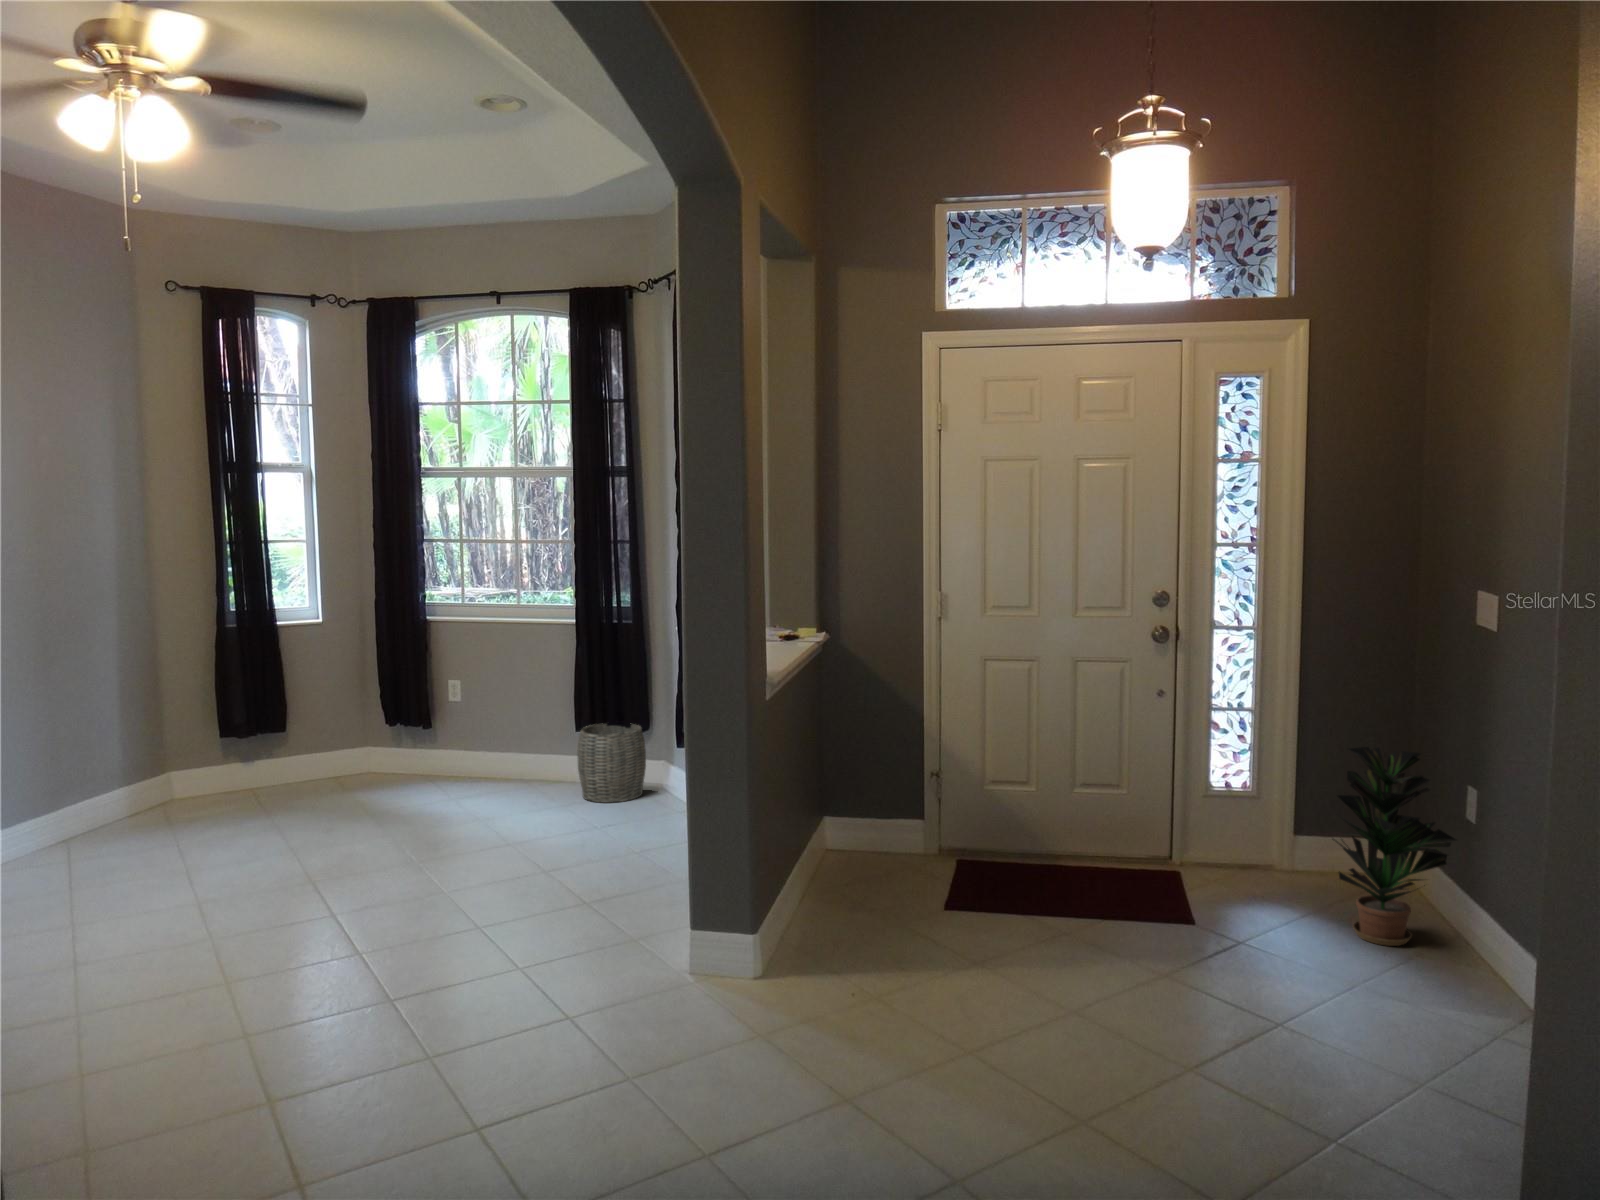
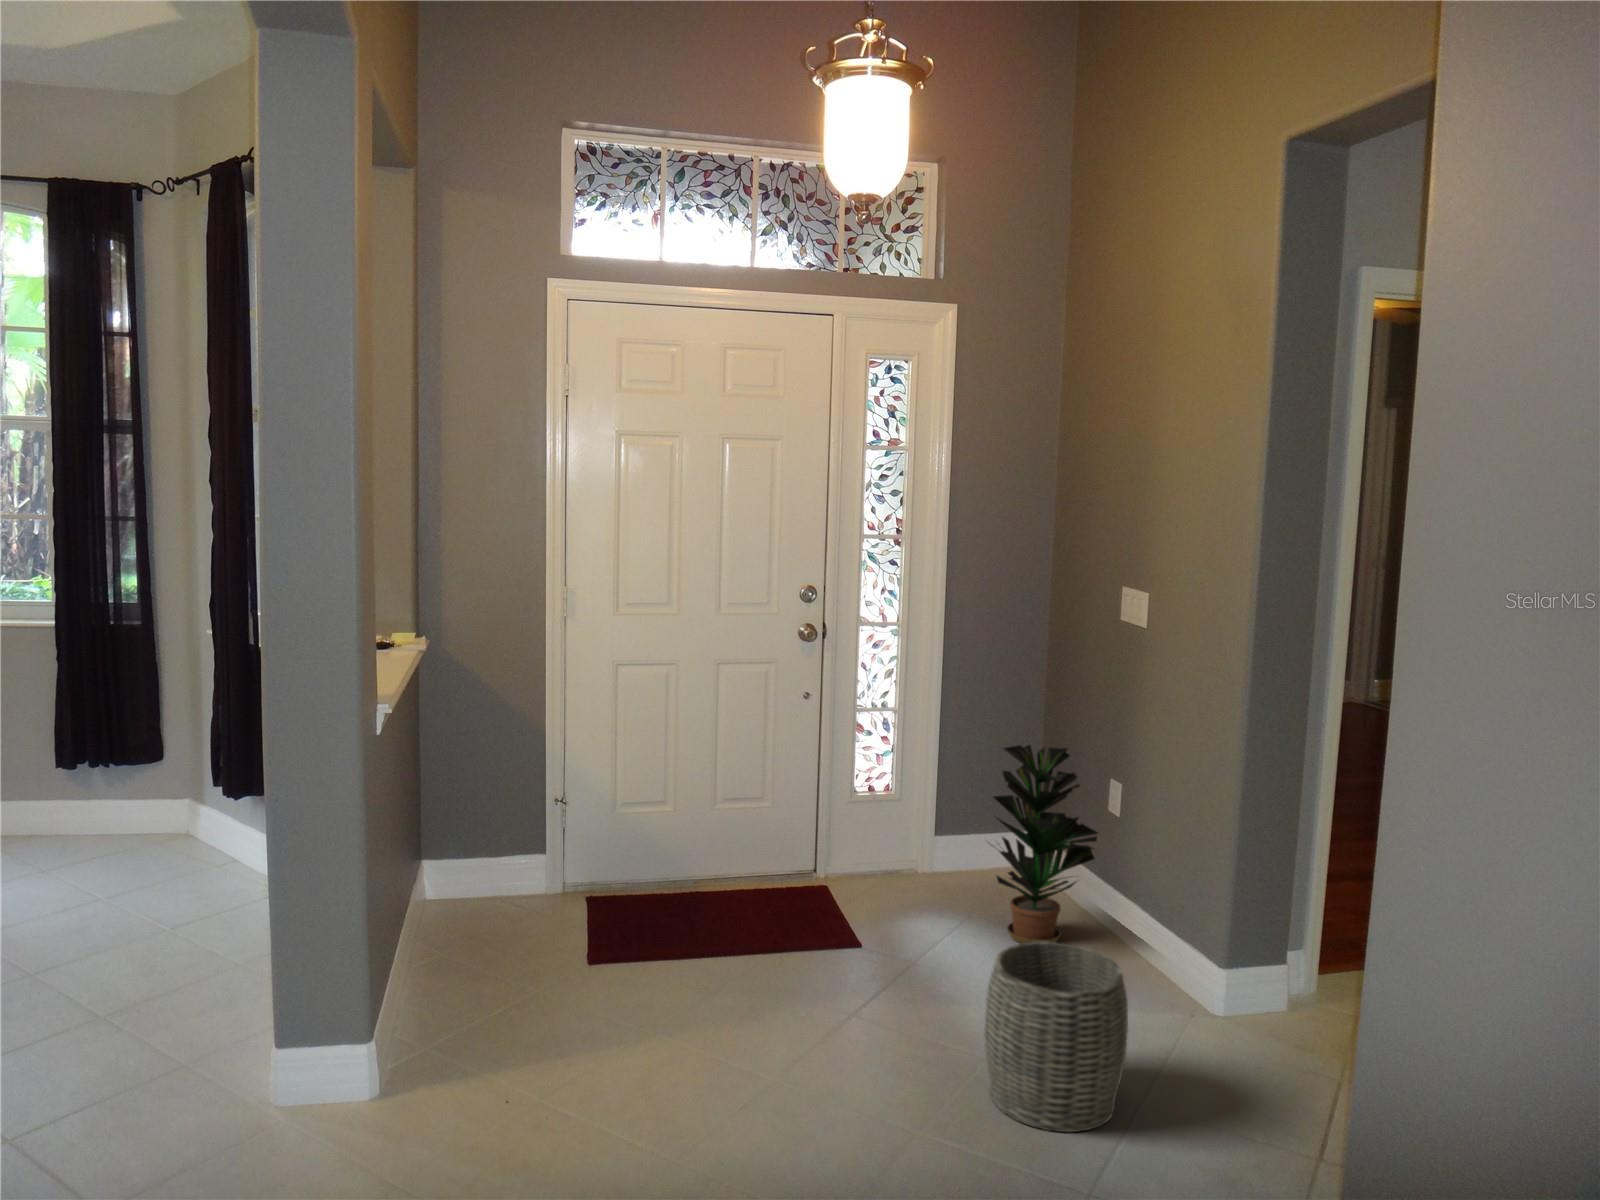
woven basket: present [577,723,646,803] -> present [985,942,1128,1132]

